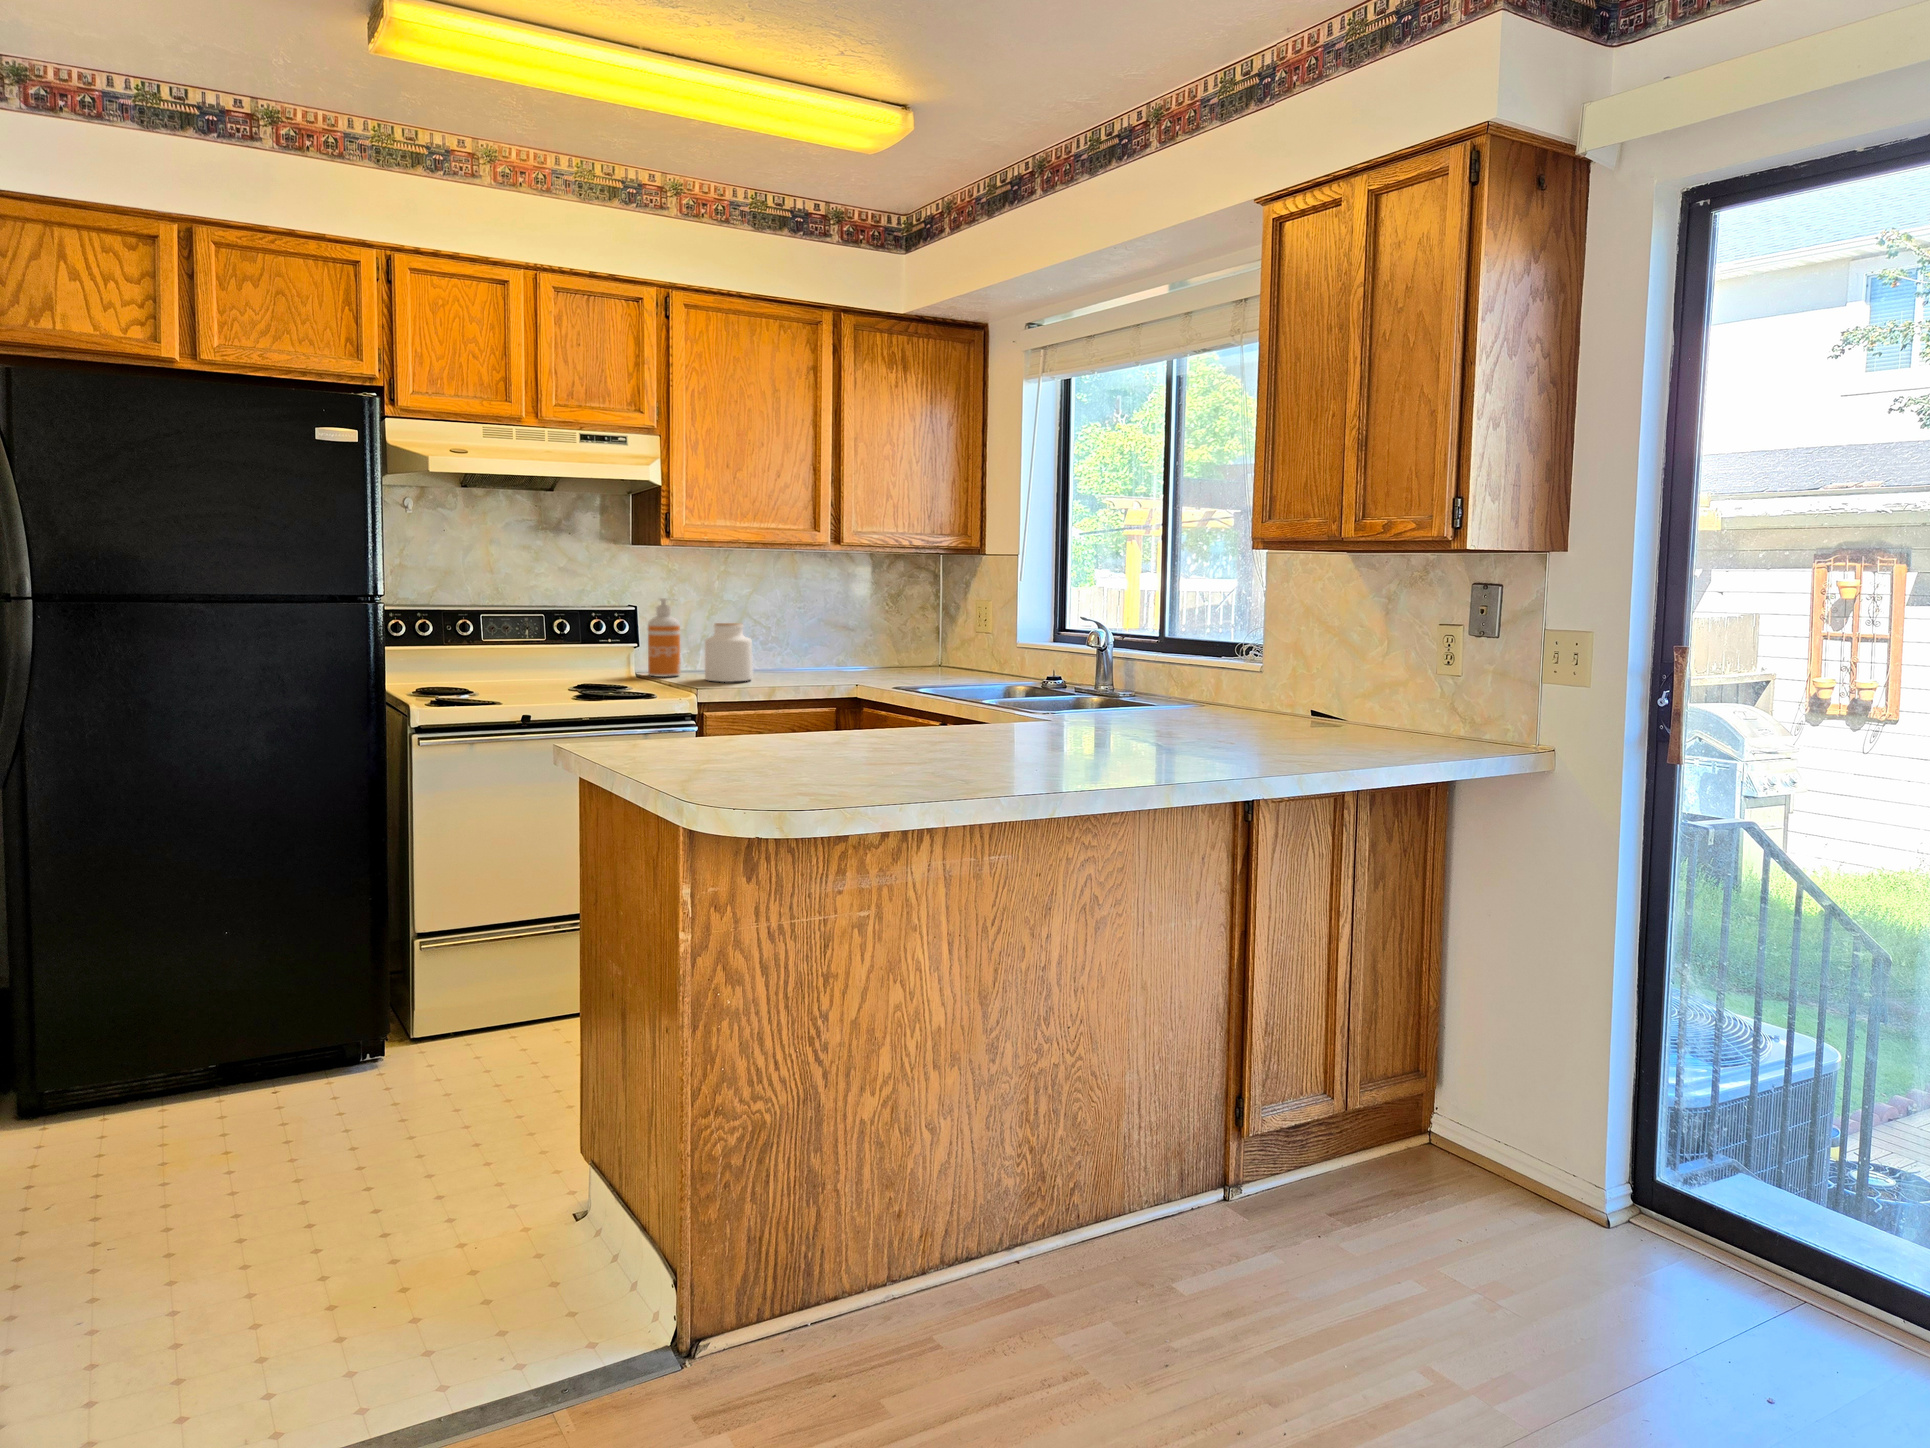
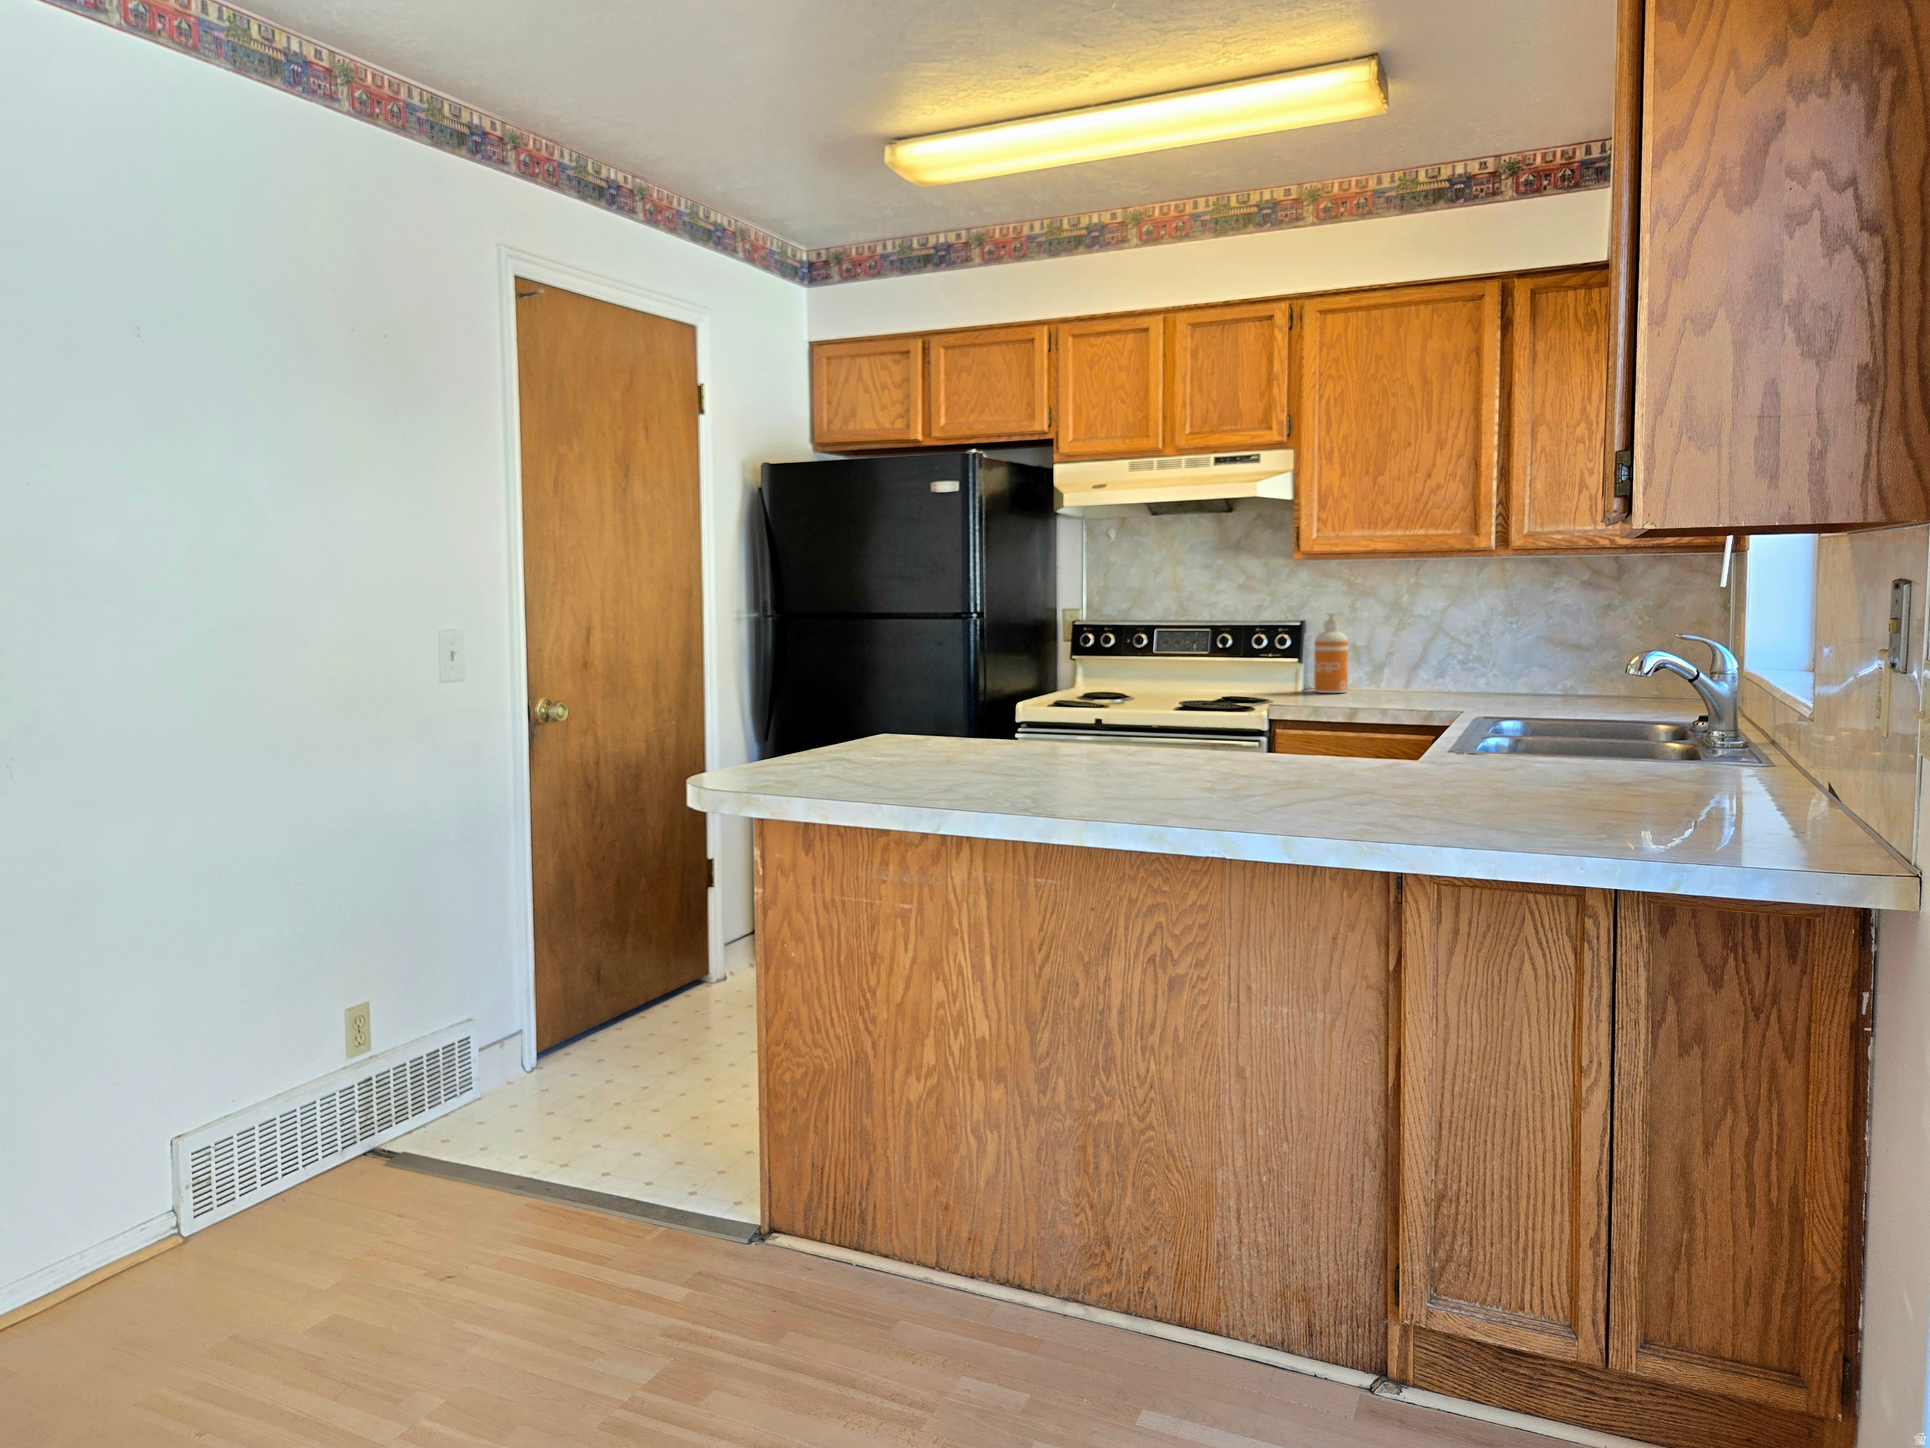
jar: present [705,623,753,682] -> none [1354,639,1406,701]

